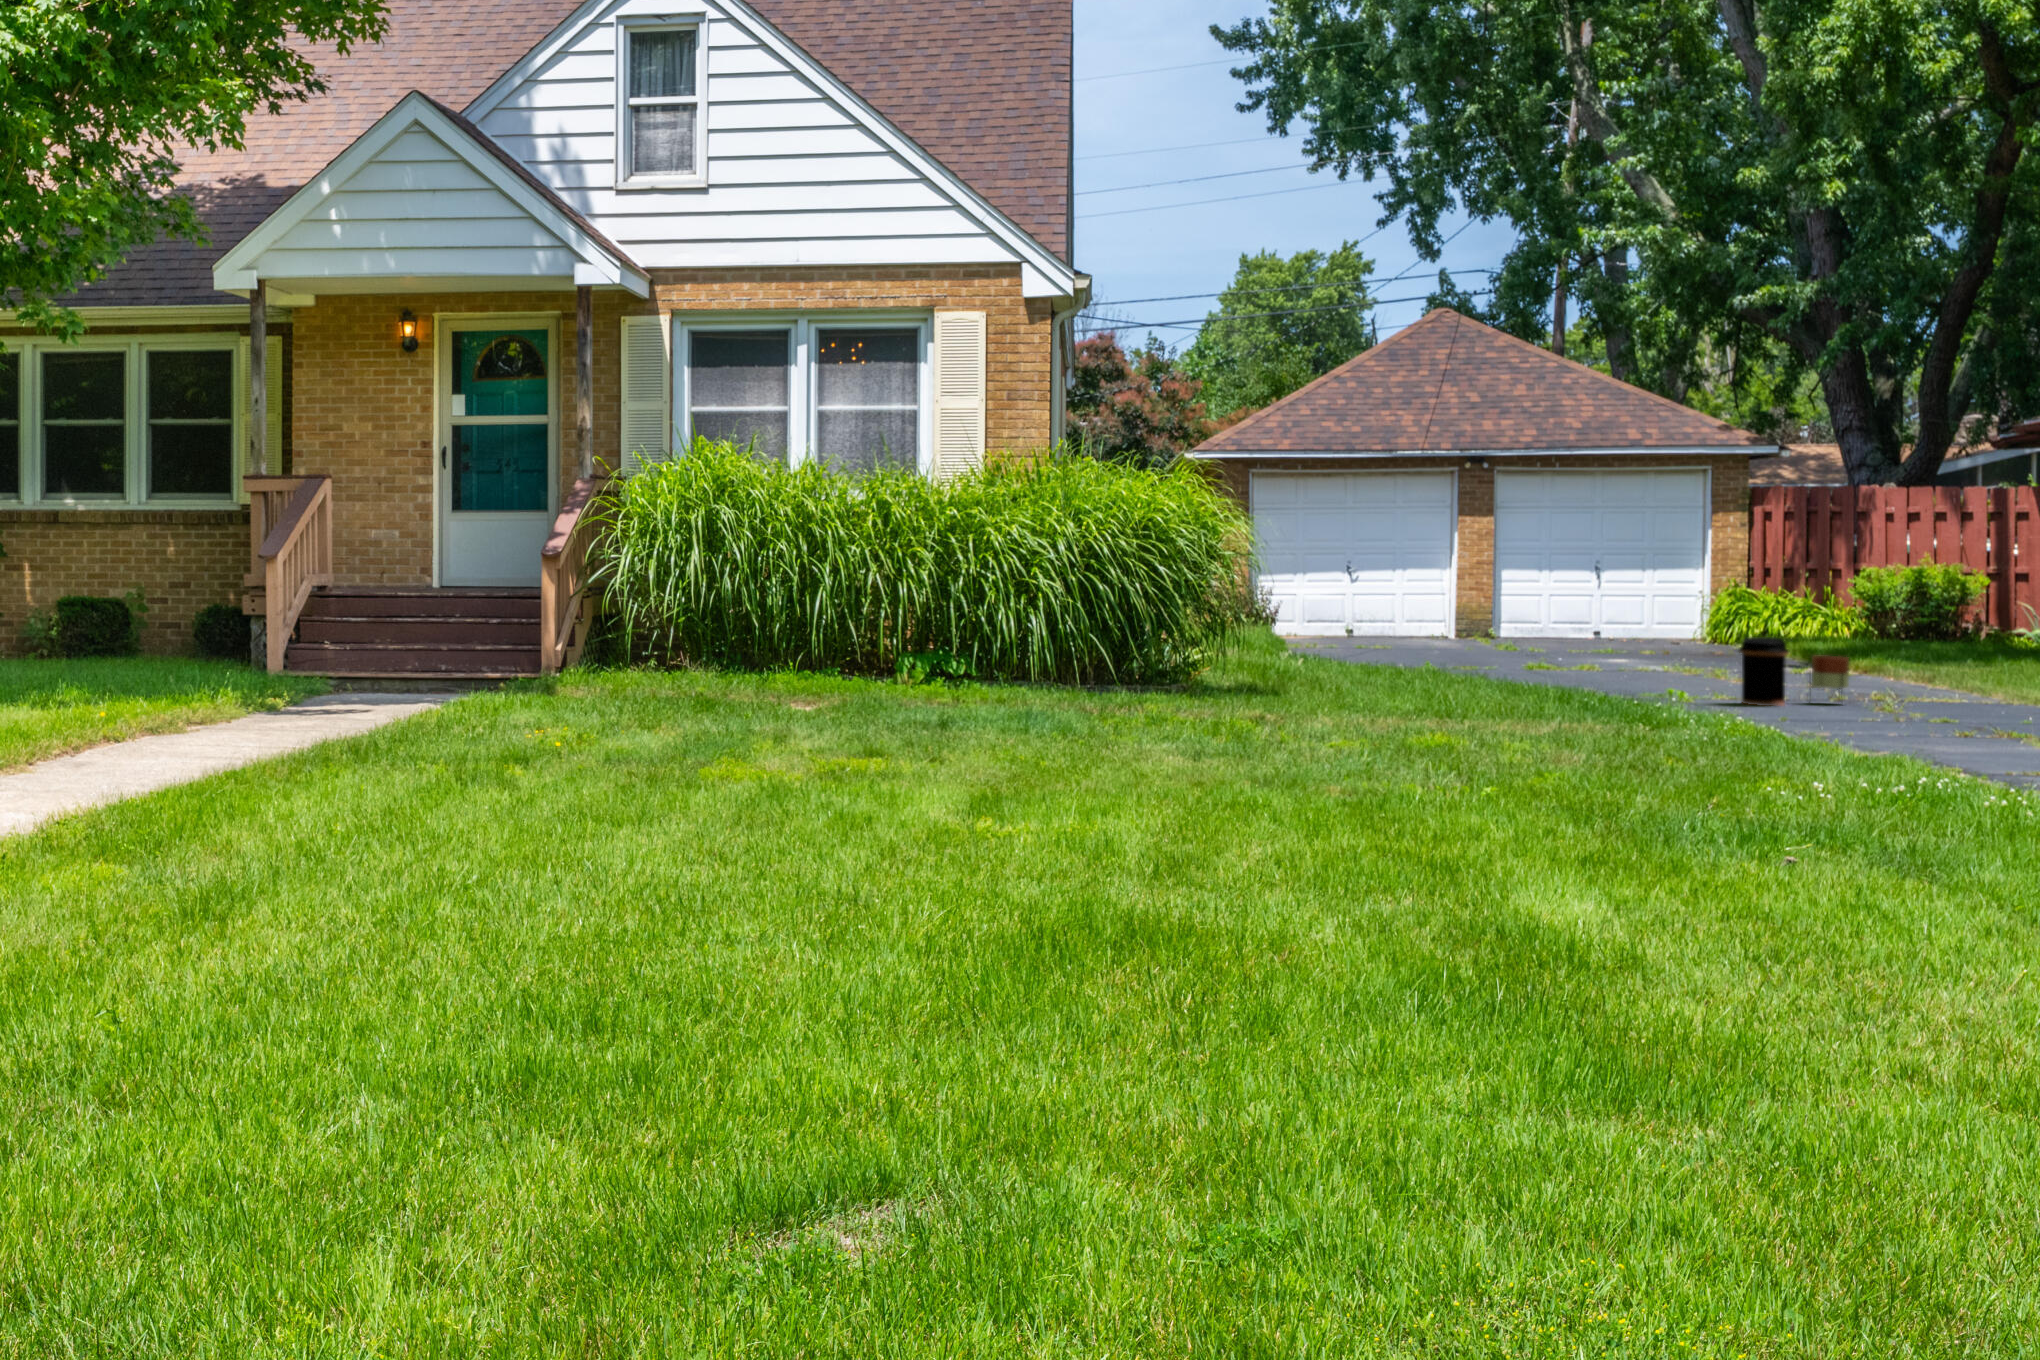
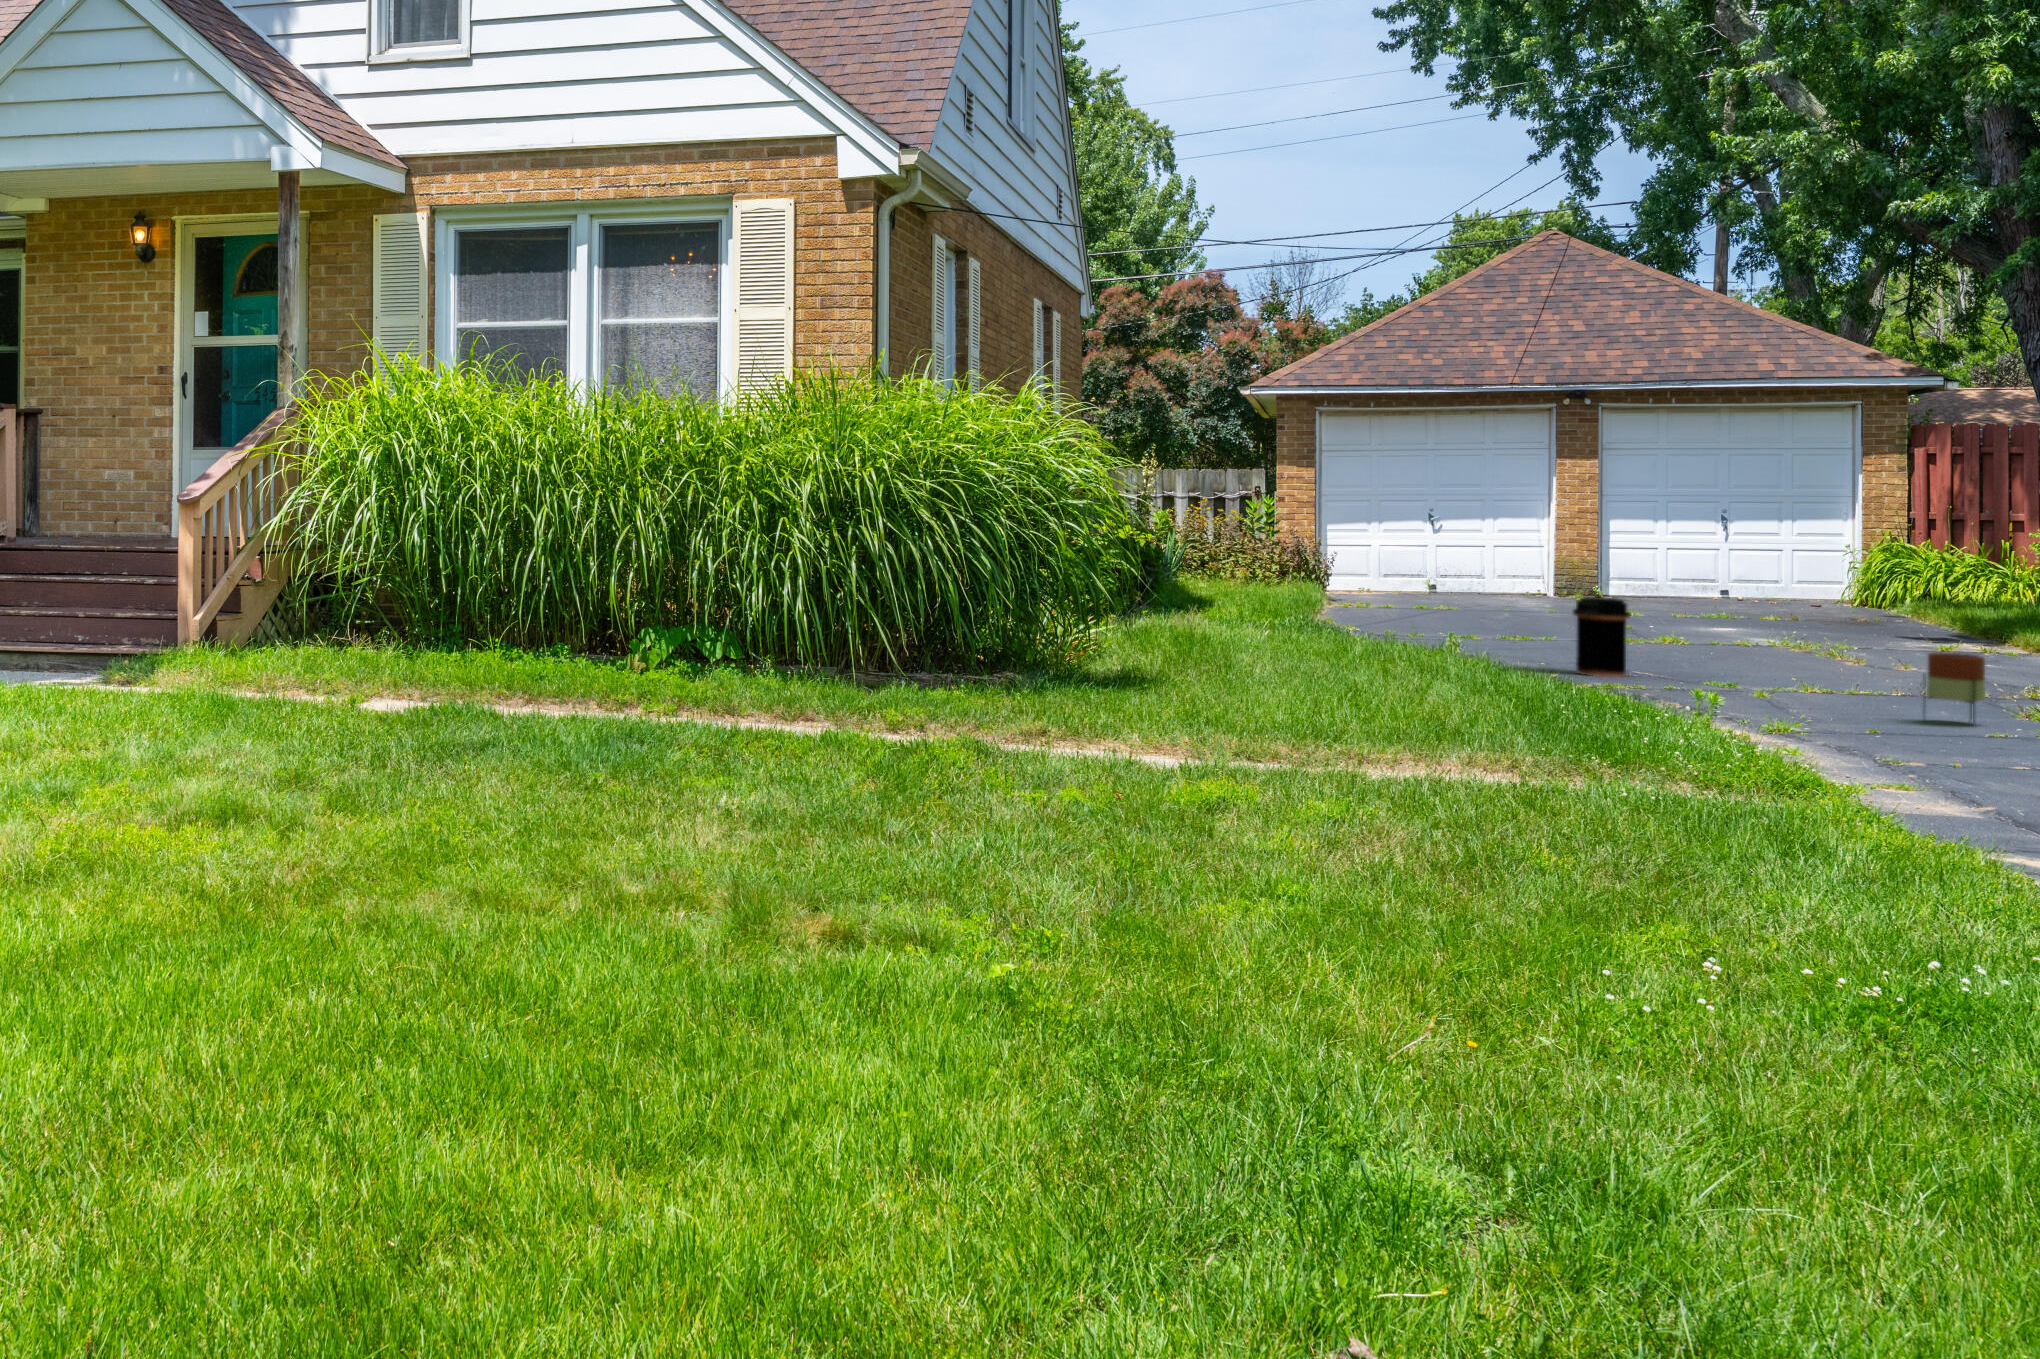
trash can: present [1739,637,1789,706] -> present [1573,597,1631,677]

